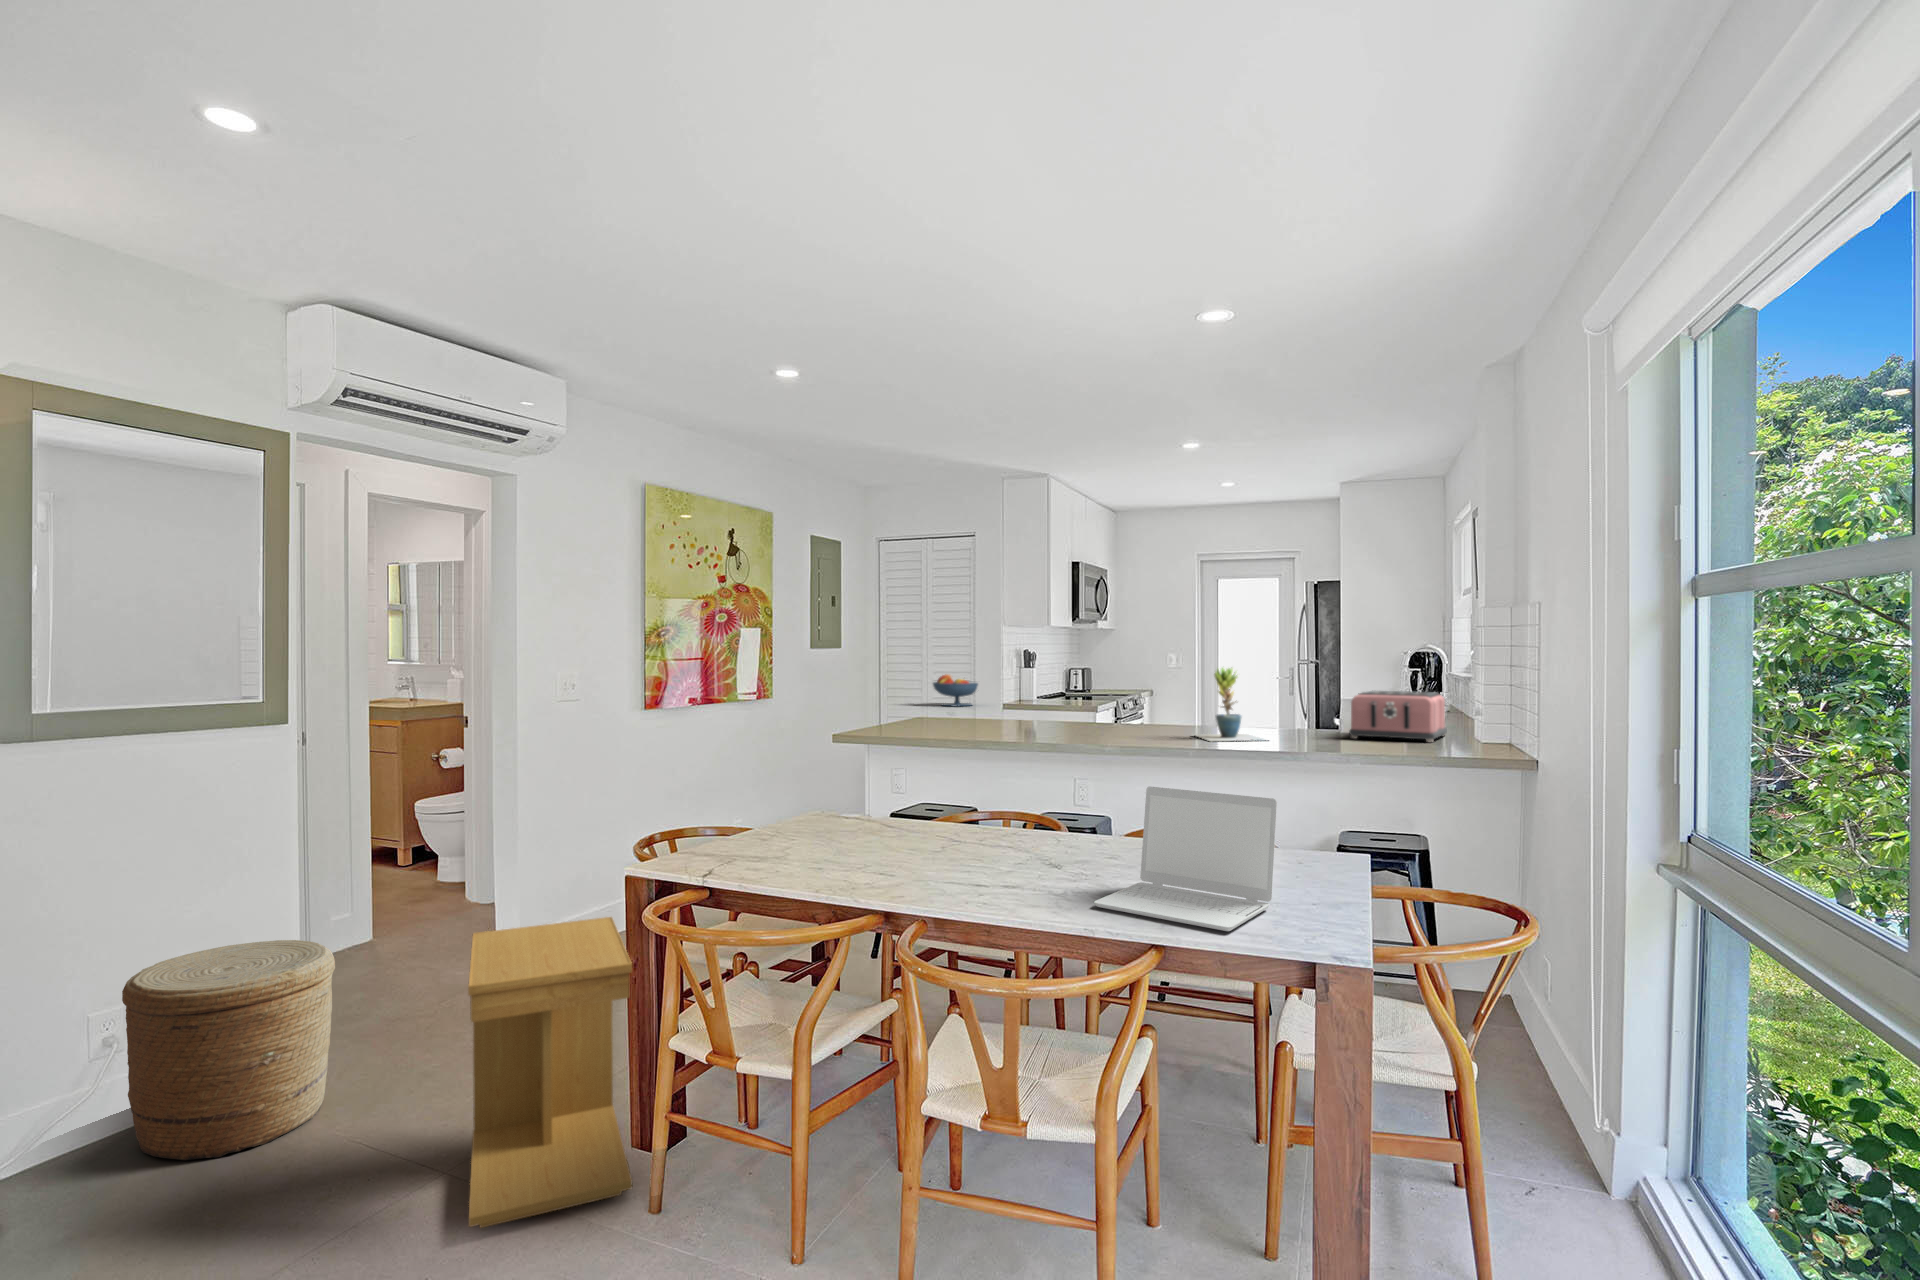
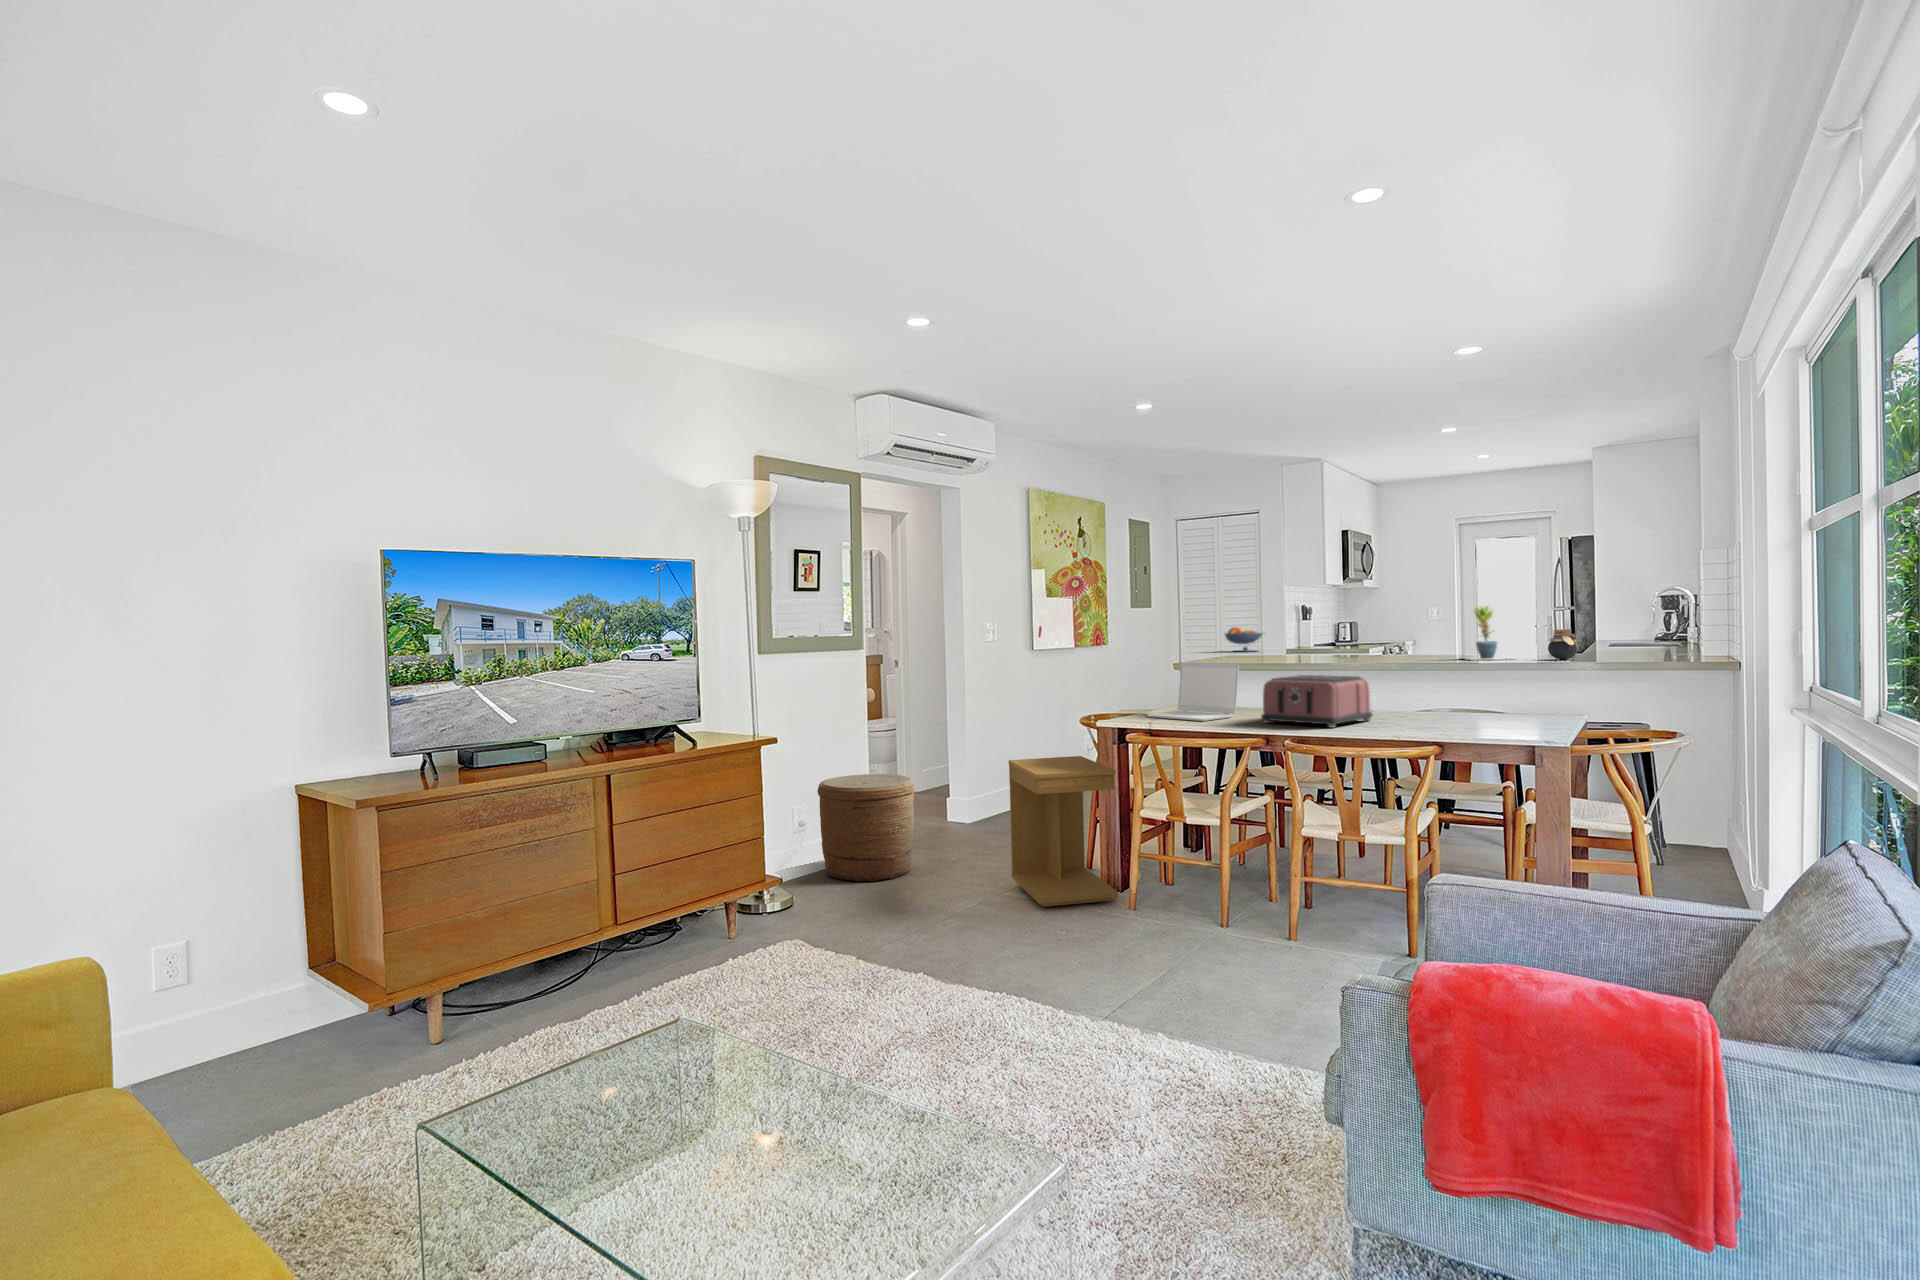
toaster: present [1349,691,1447,742] -> present [1261,675,1372,728]
jar: none [1302,703,1340,744] -> present [1548,629,1579,660]
laptop: present [1094,786,1277,931] -> present [1147,663,1239,721]

